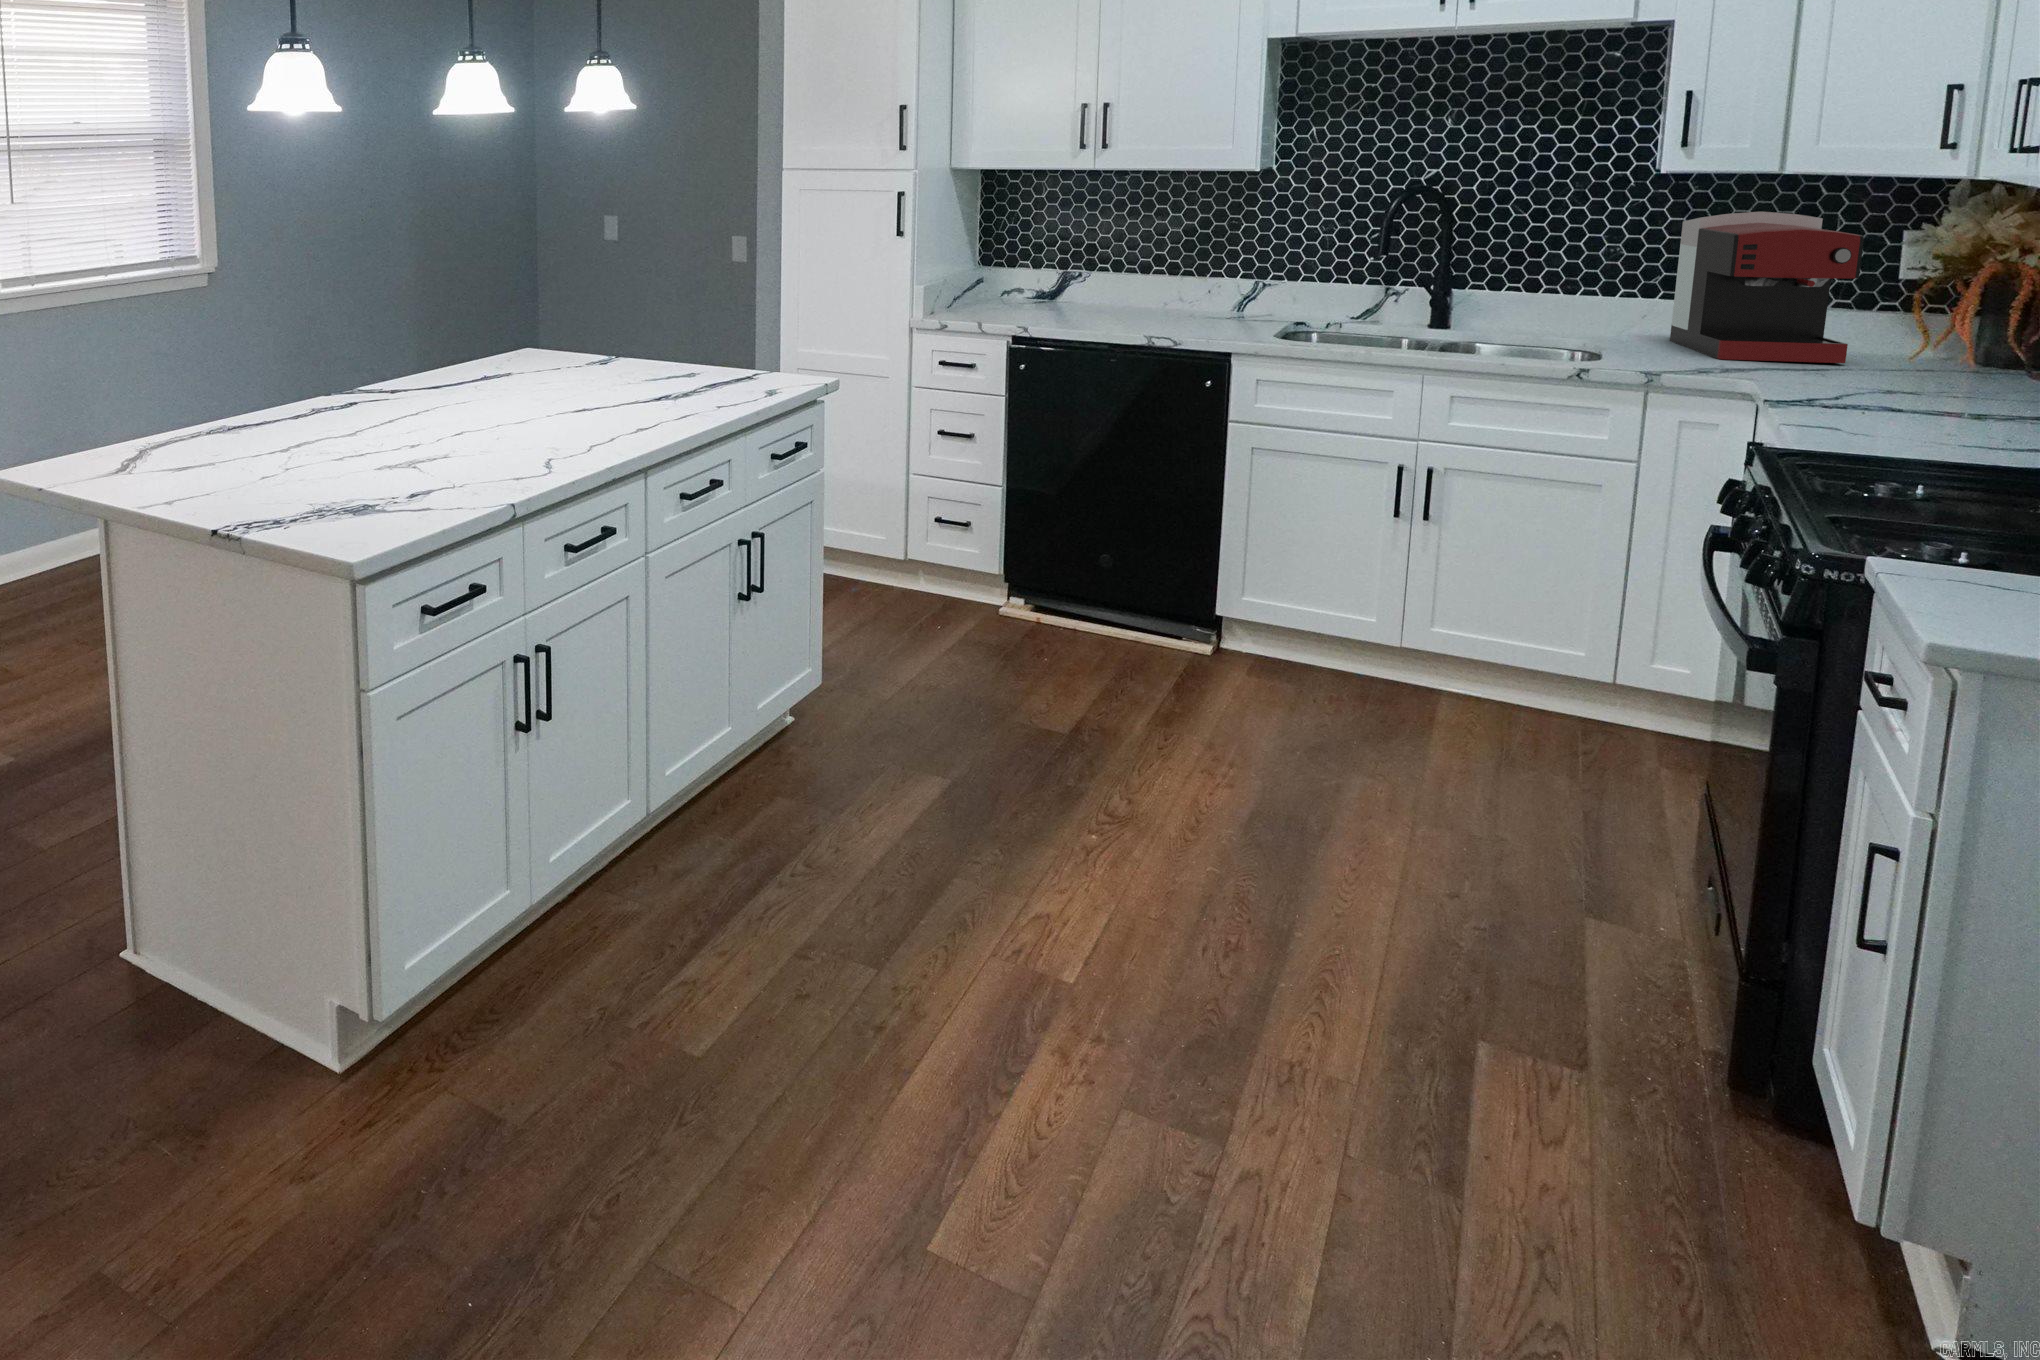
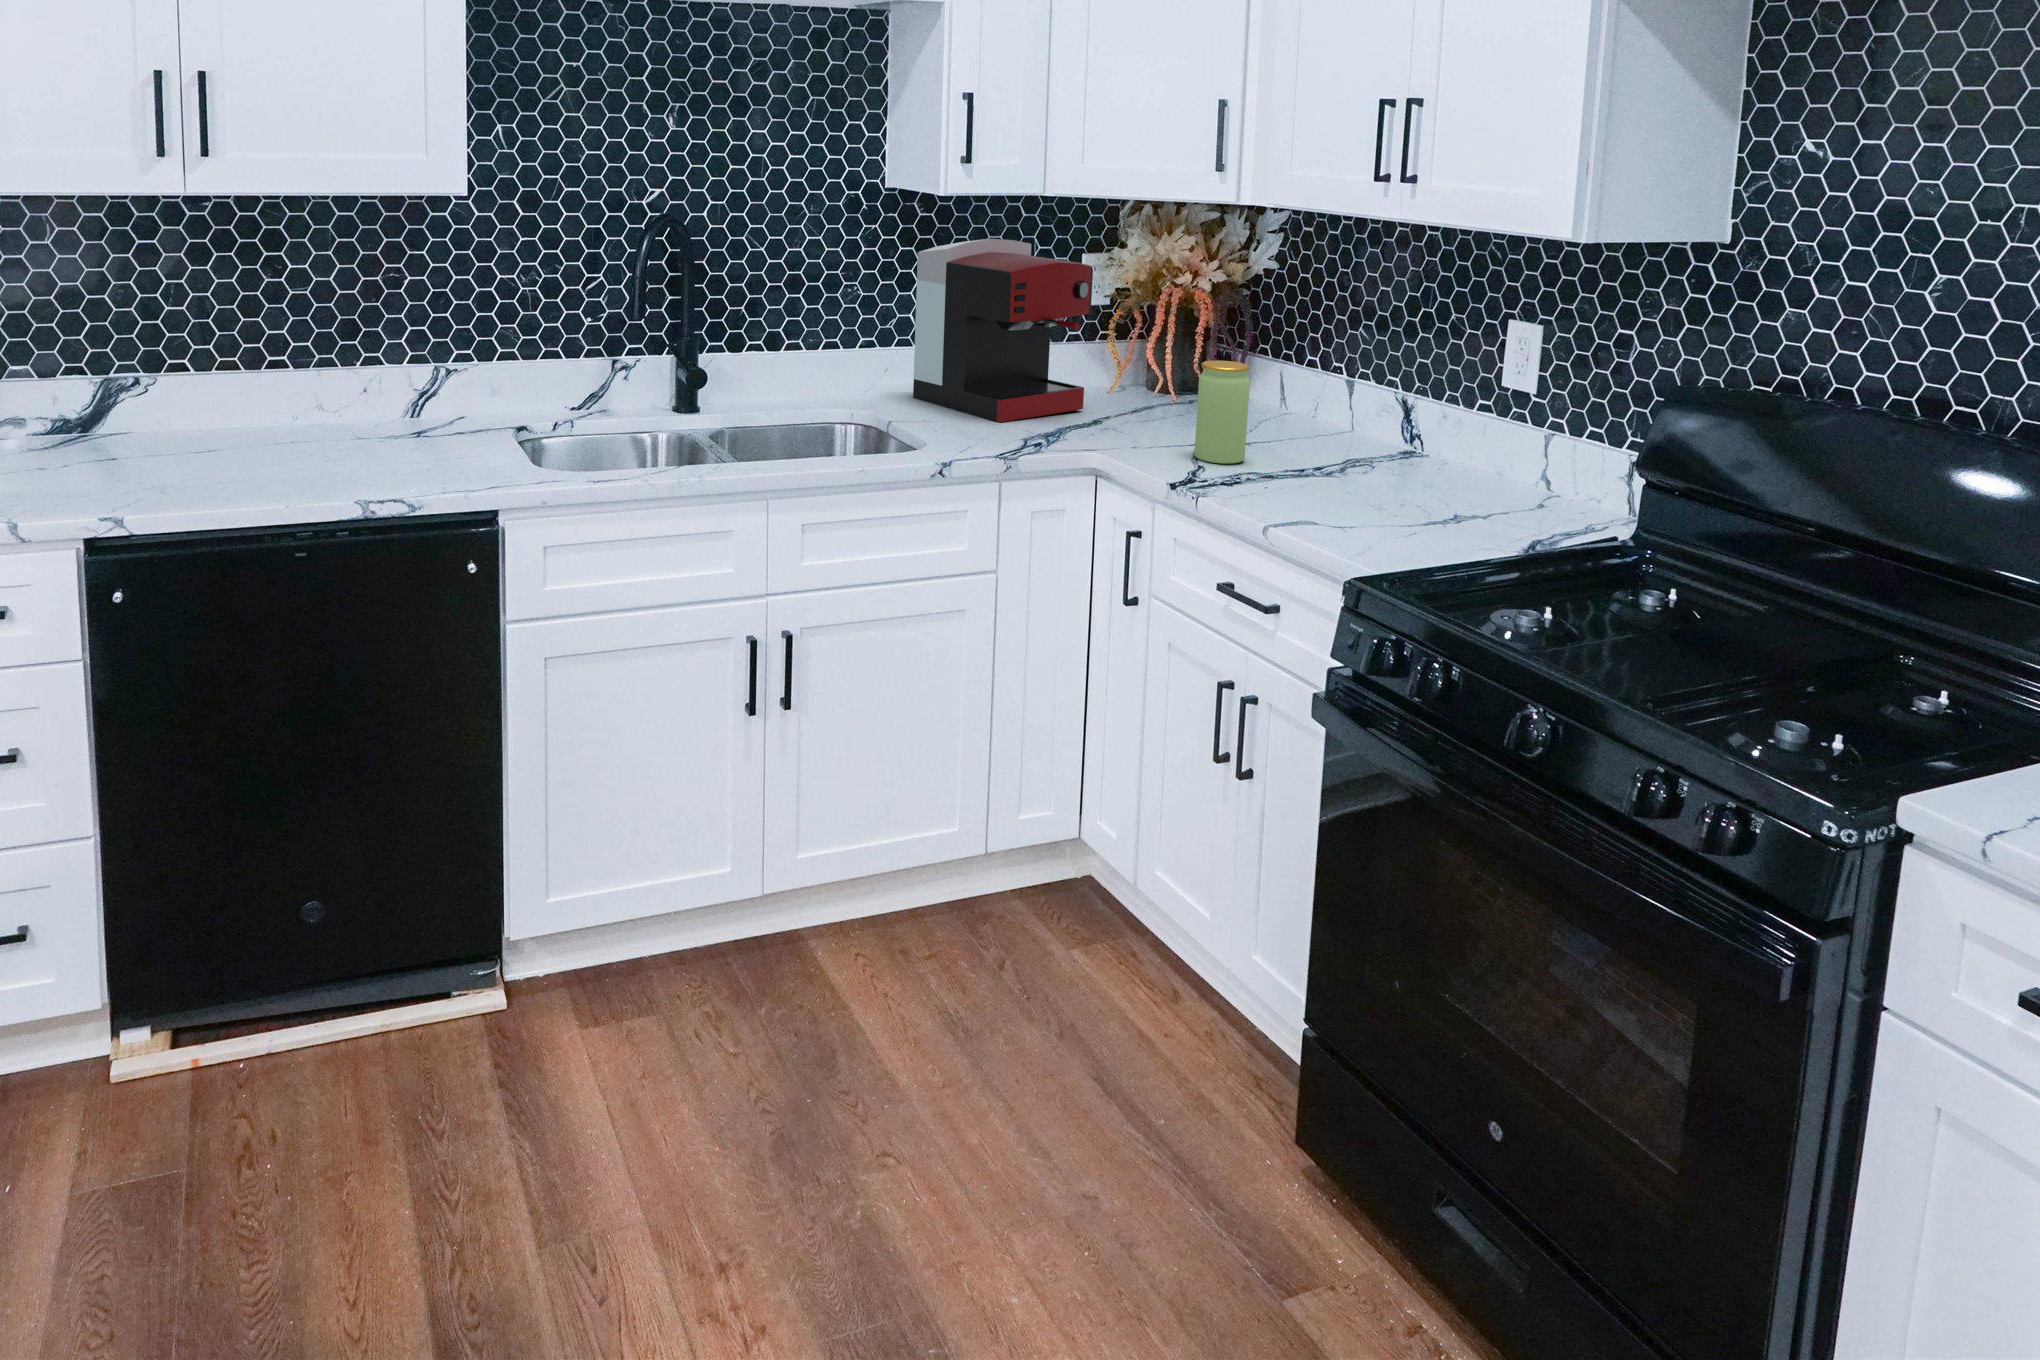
jar: none [1882,314,1954,404] -> present [1194,361,1250,464]

